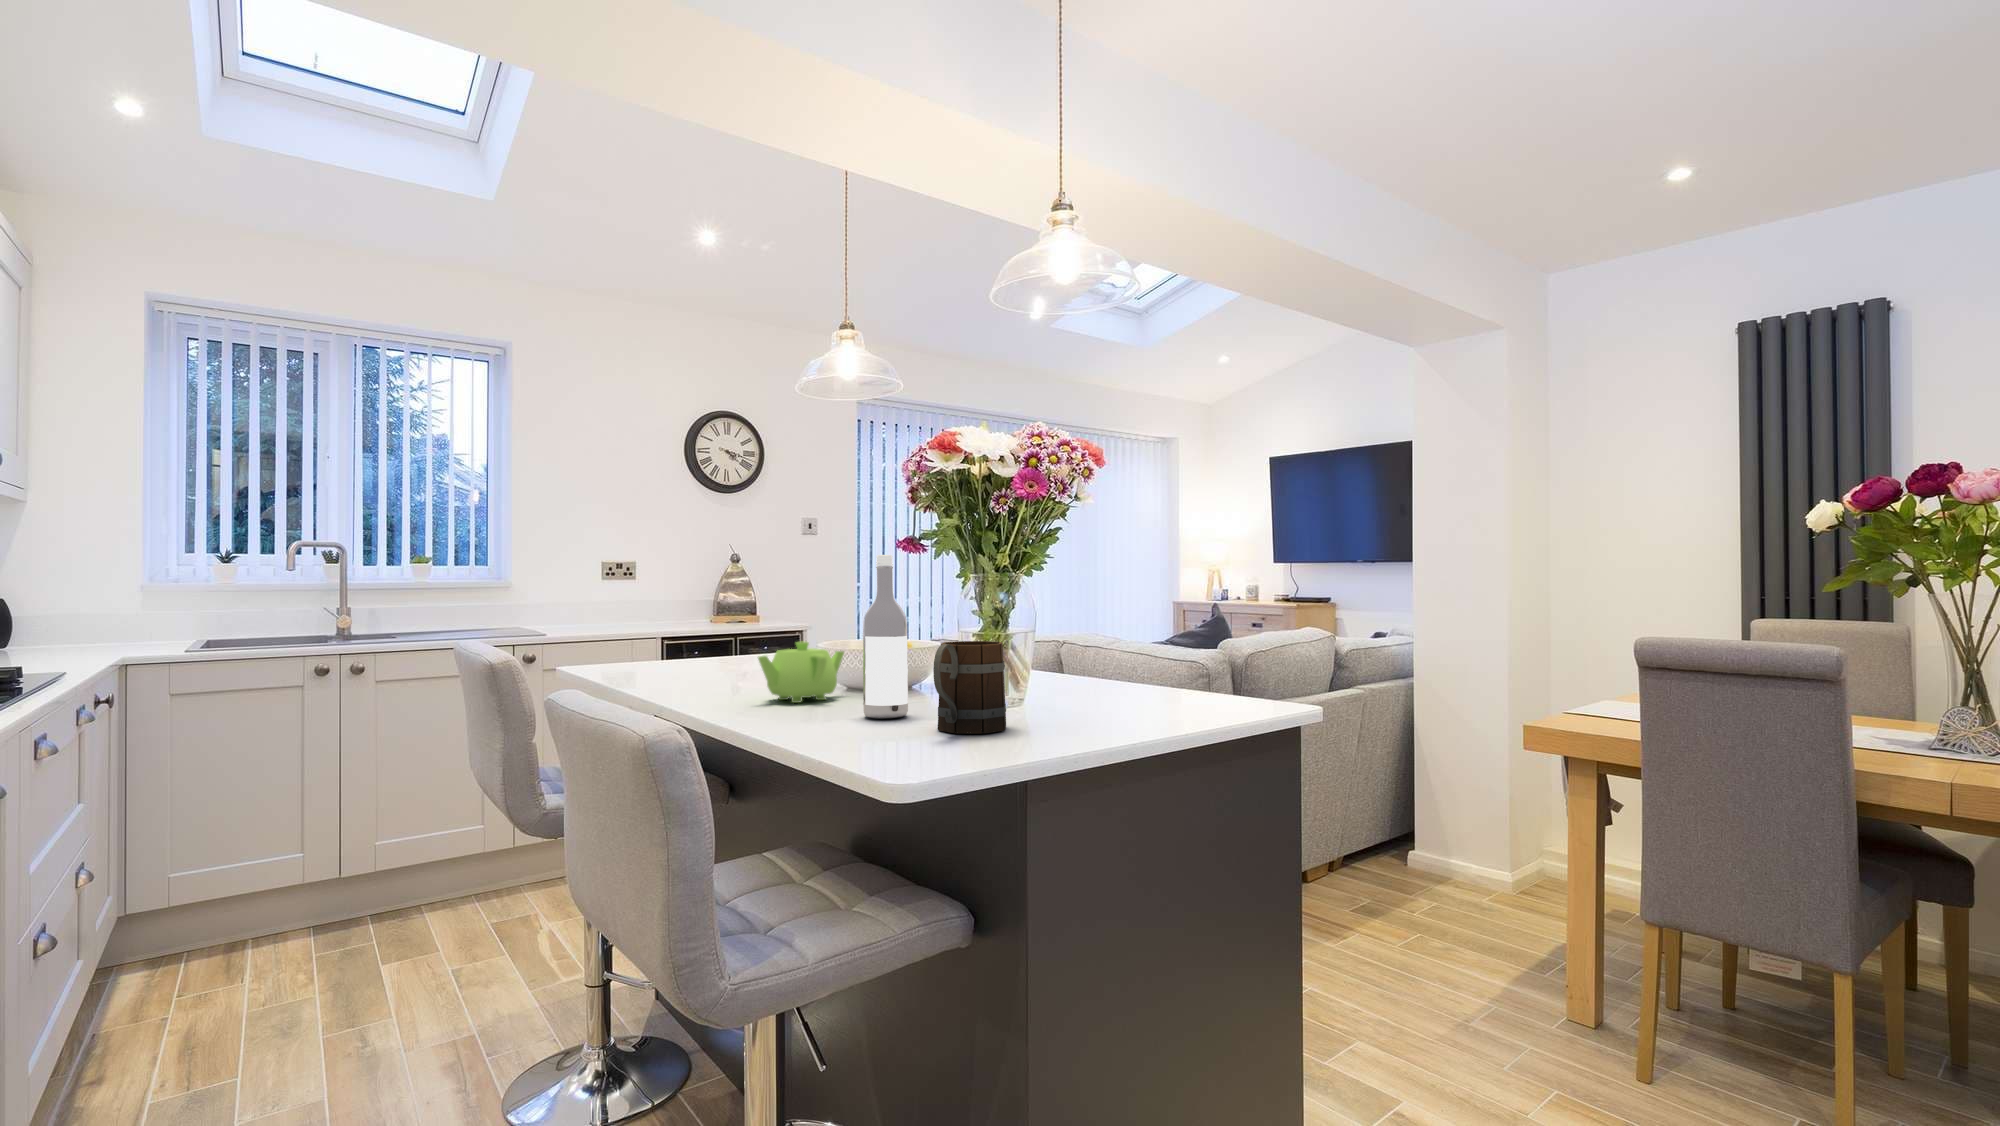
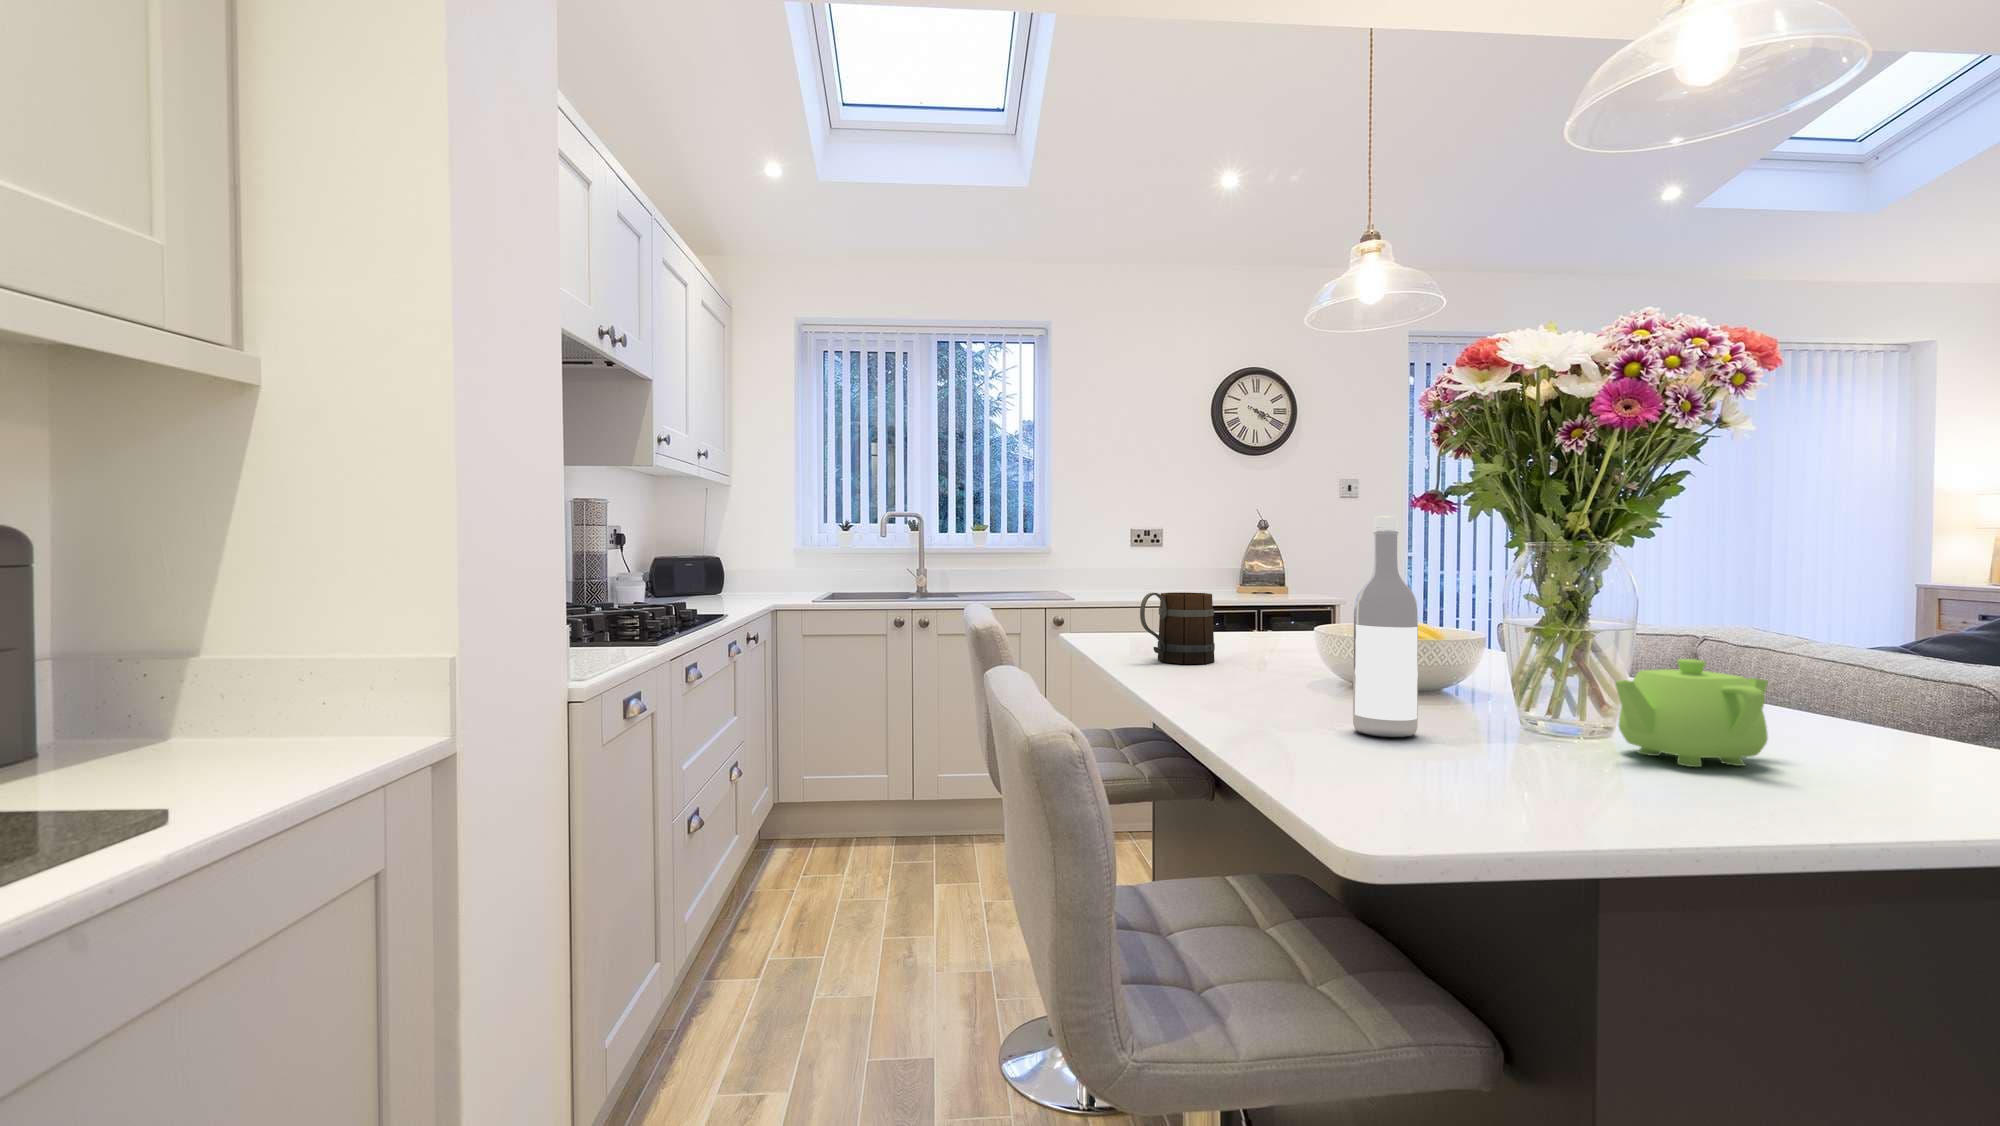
mug: present [933,641,1006,734] -> present [1140,592,1215,664]
teapot: present [758,642,844,703] -> present [1615,659,1768,767]

